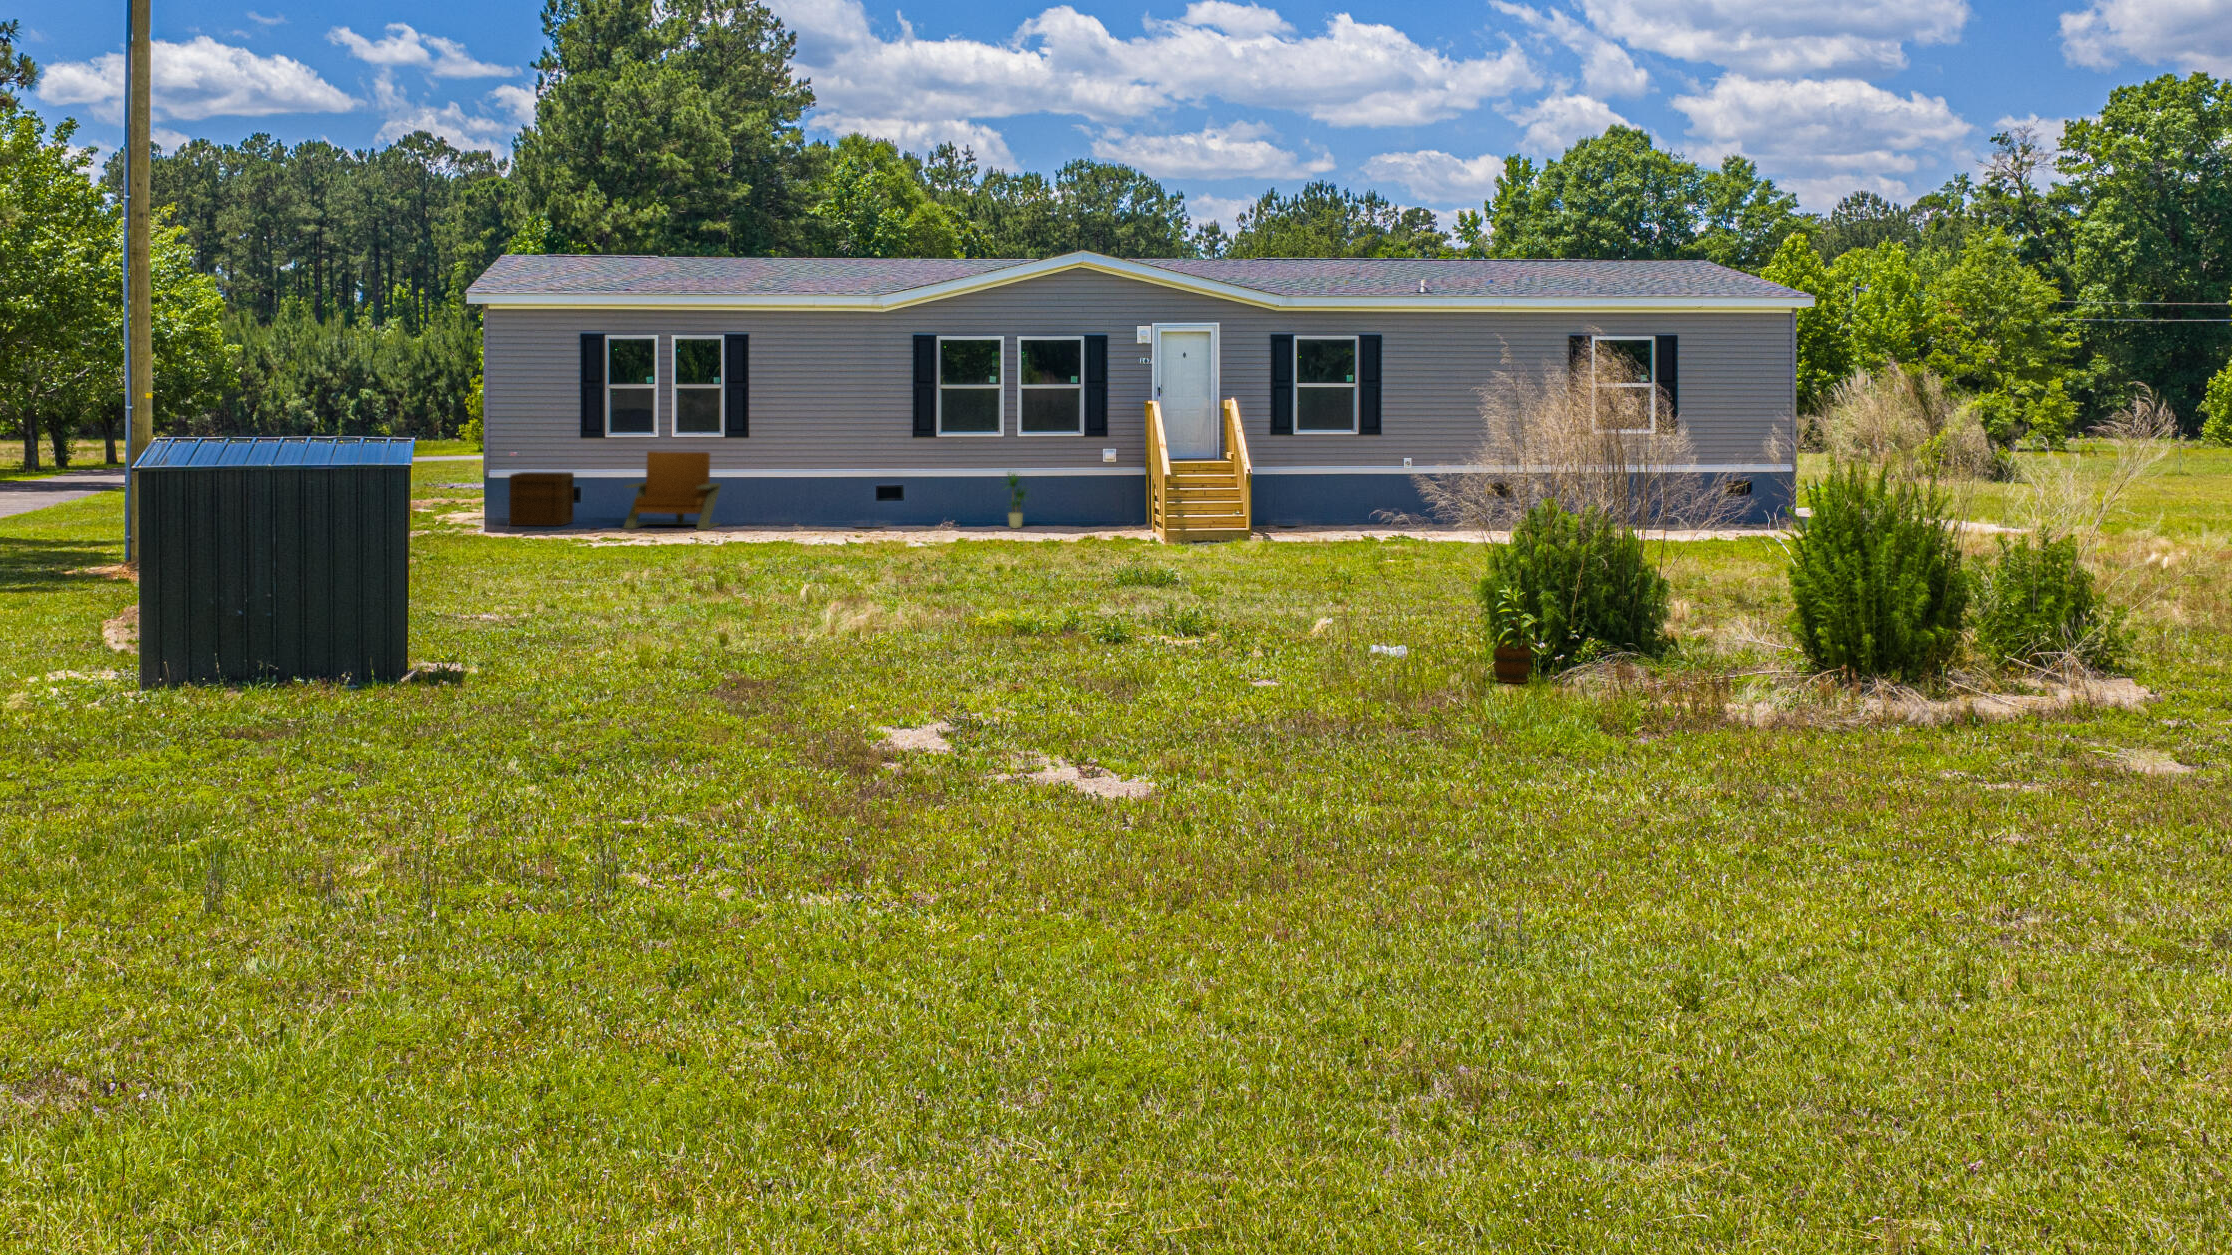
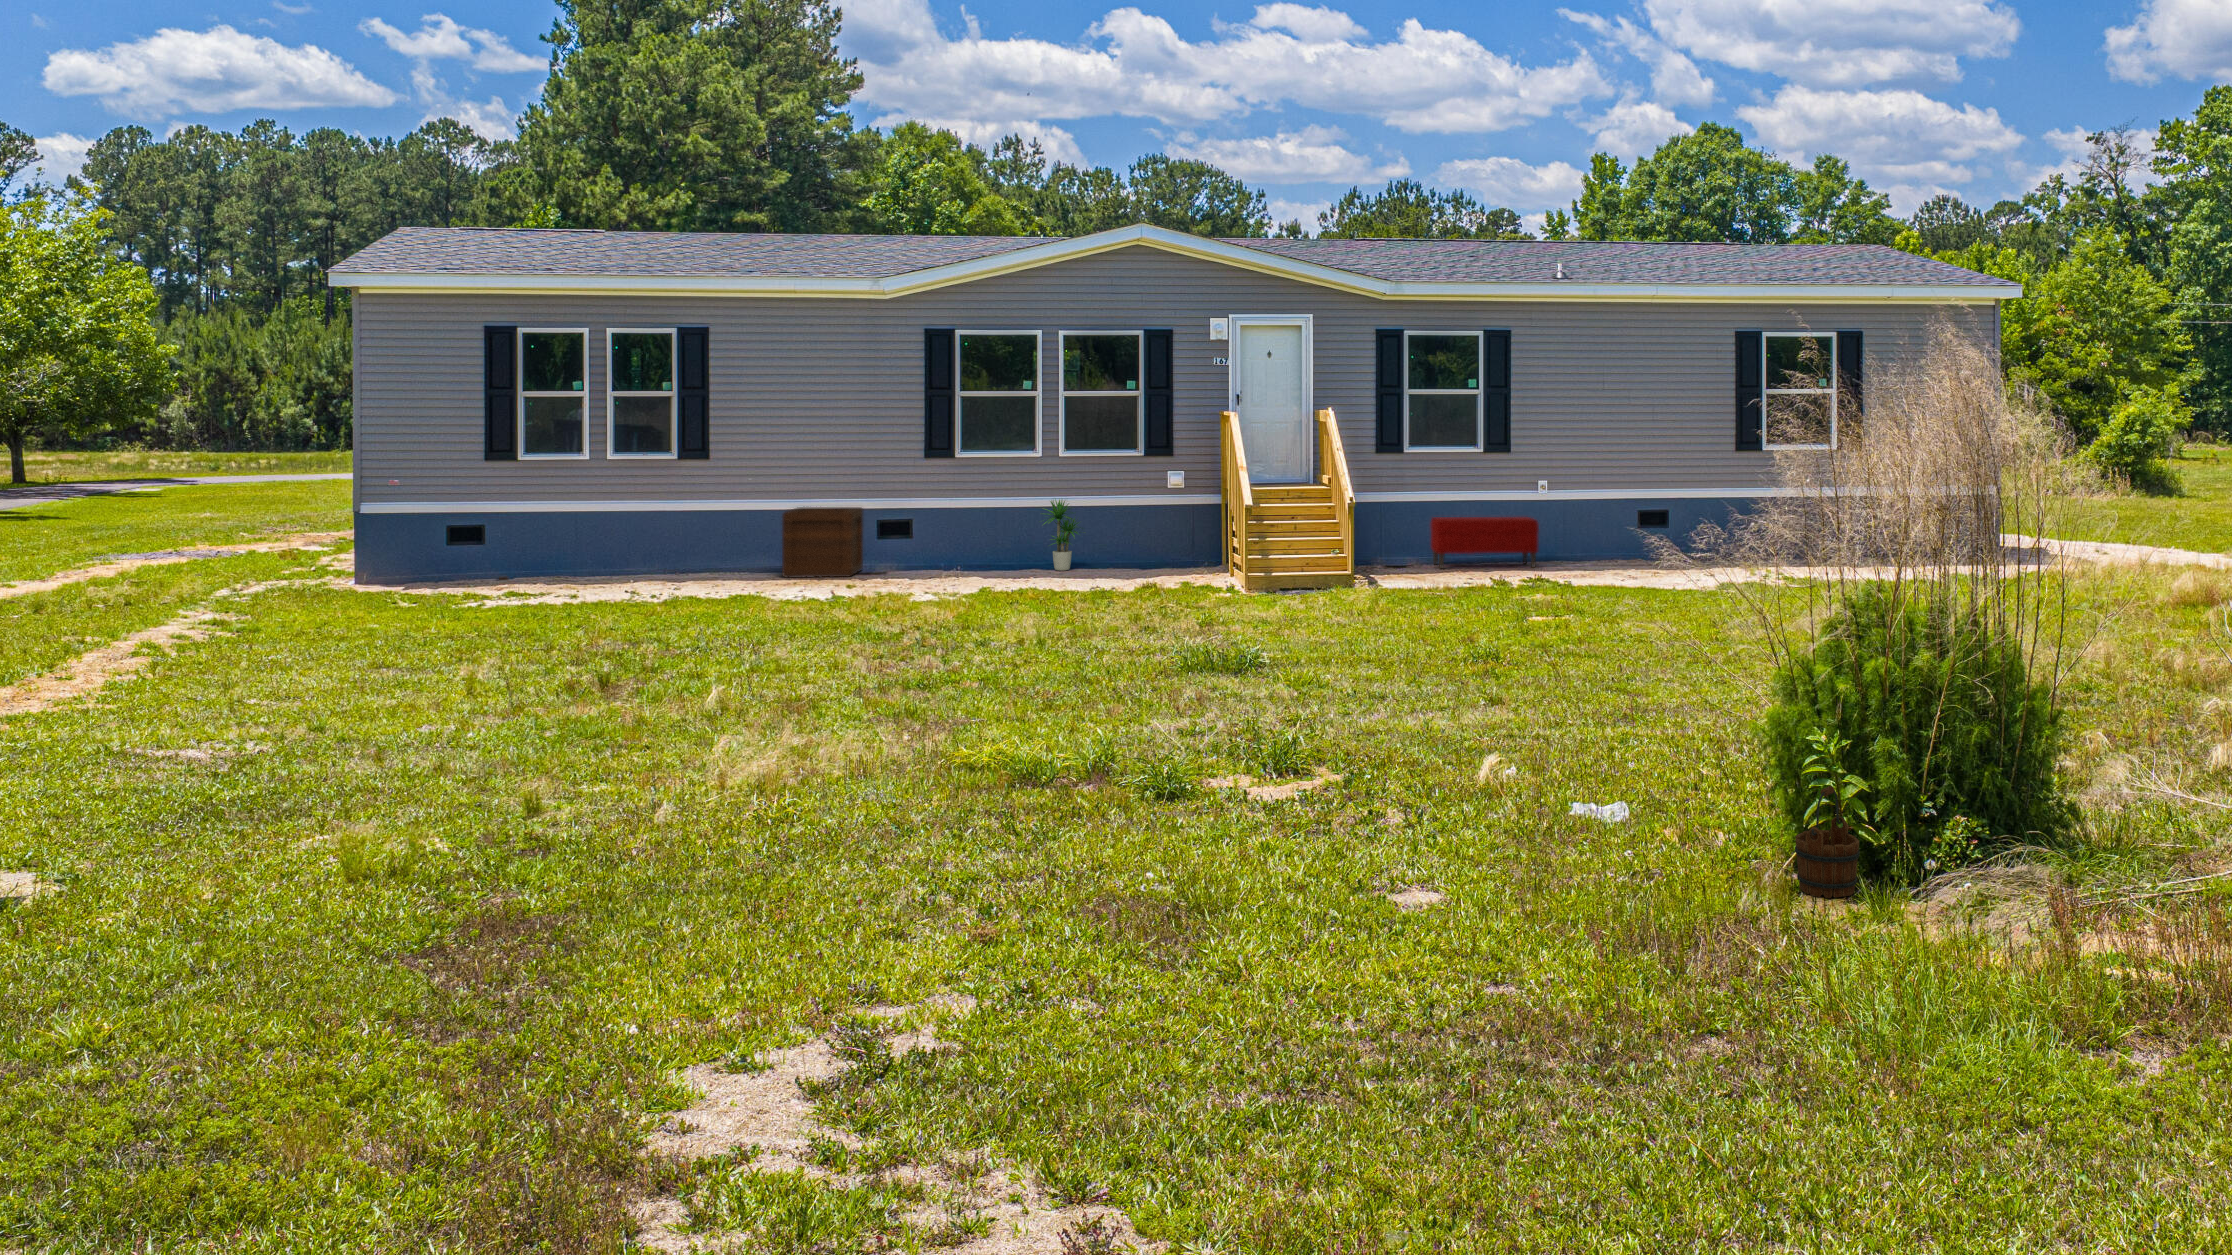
lounge chair: present [624,451,721,530] -> none [533,481,676,584]
wooden crate: present [509,472,574,526] -> present [782,507,863,578]
bench: none [1316,490,1407,533] -> present [1430,517,1539,568]

